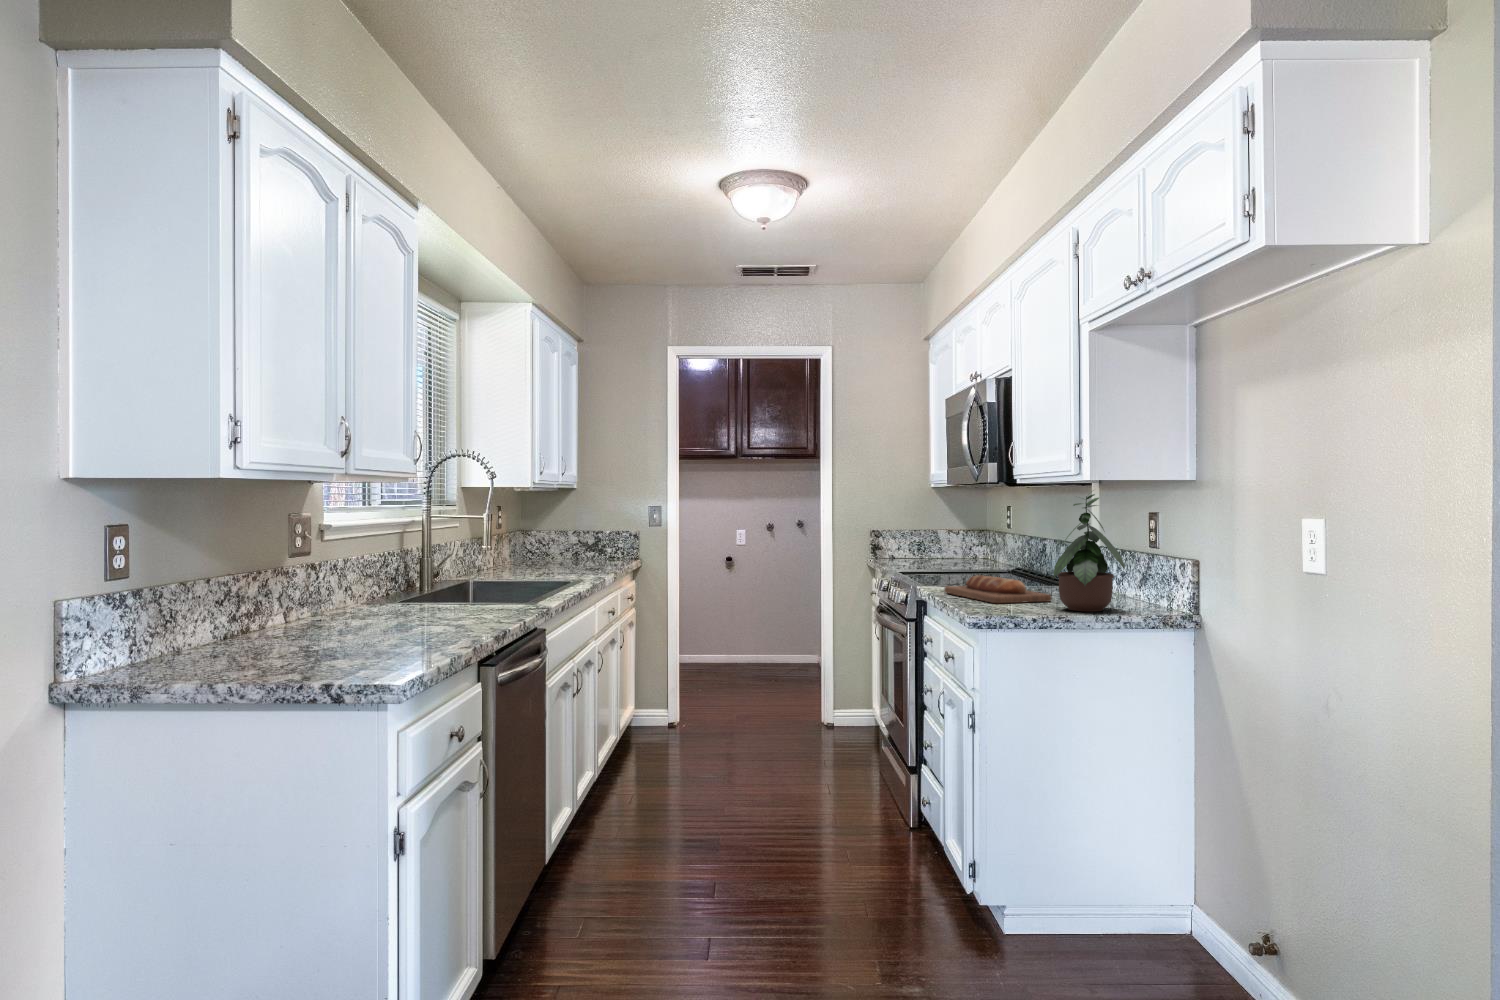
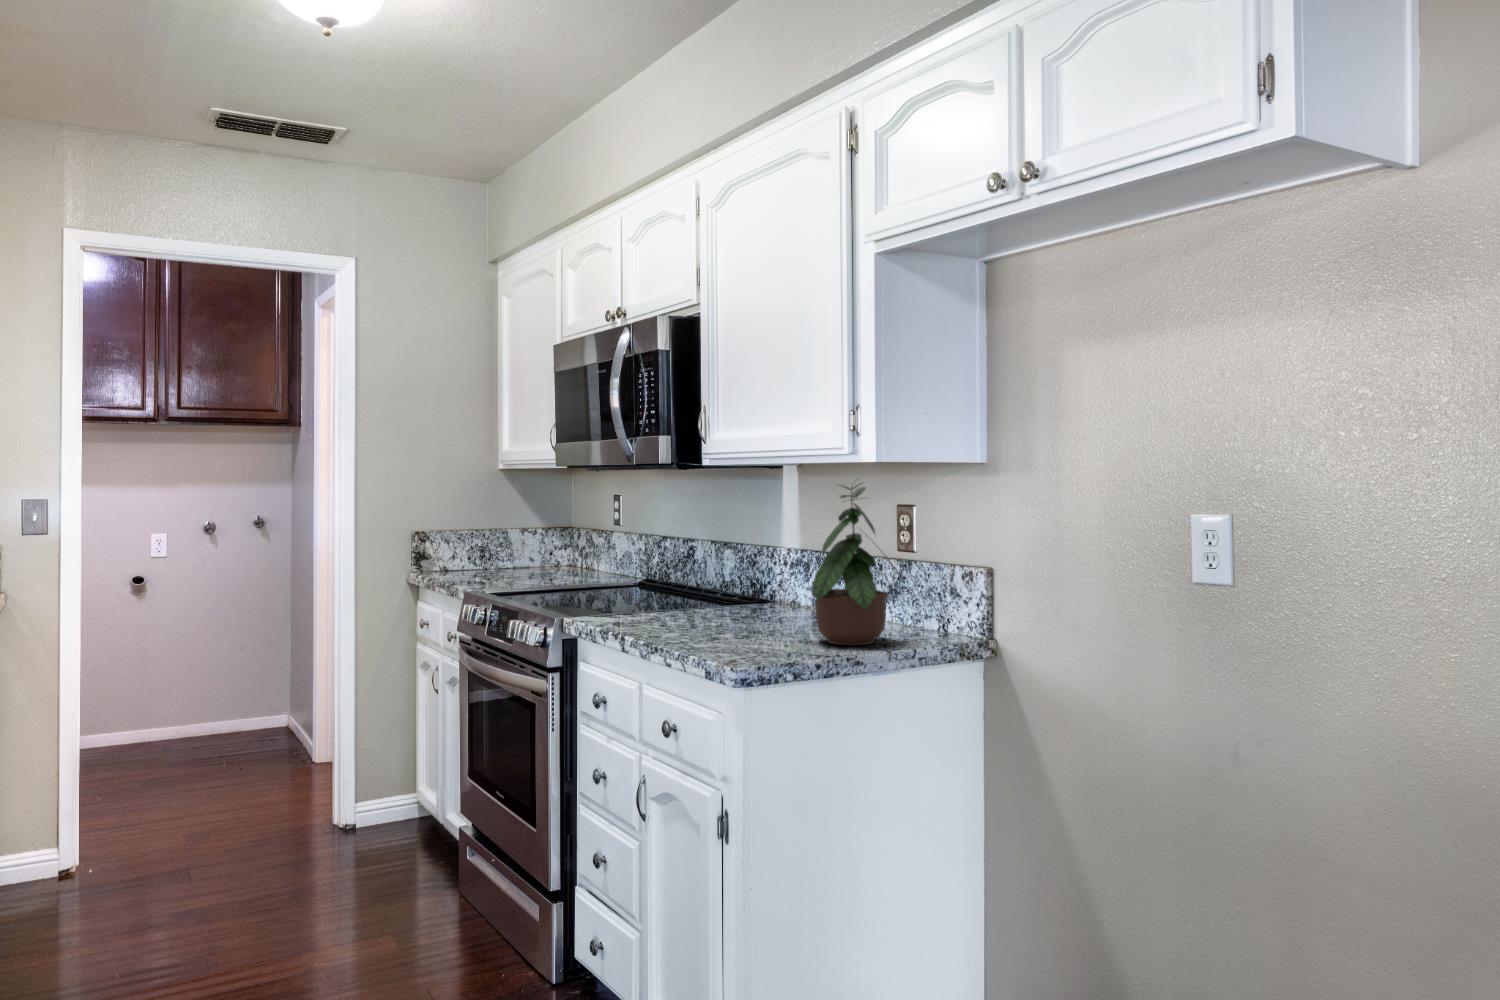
bread loaf: present [944,575,1052,603] -> none [616,599,781,641]

